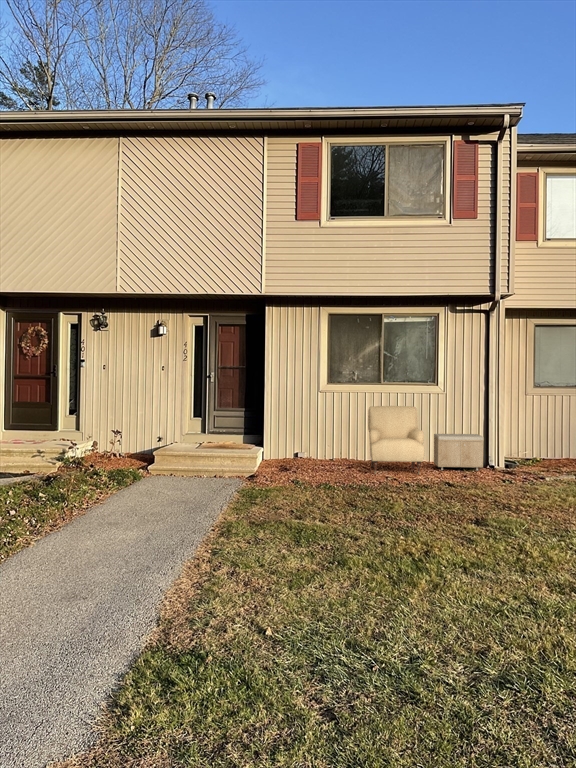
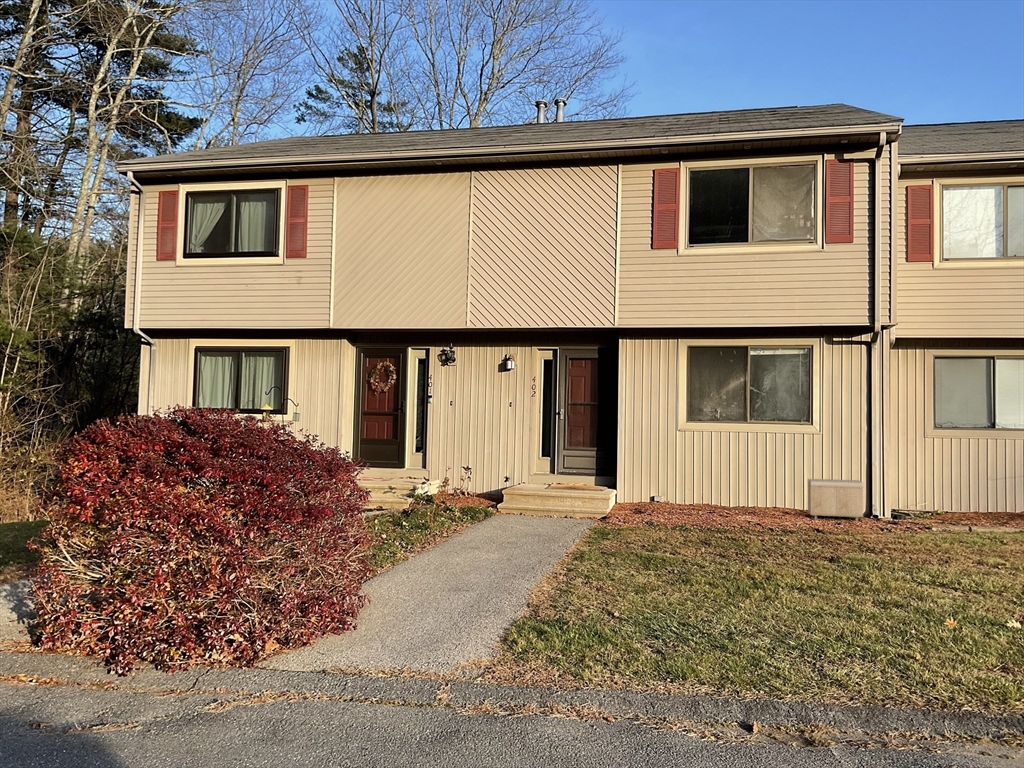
chair: present [368,406,425,474] -> none [732,447,793,522]

